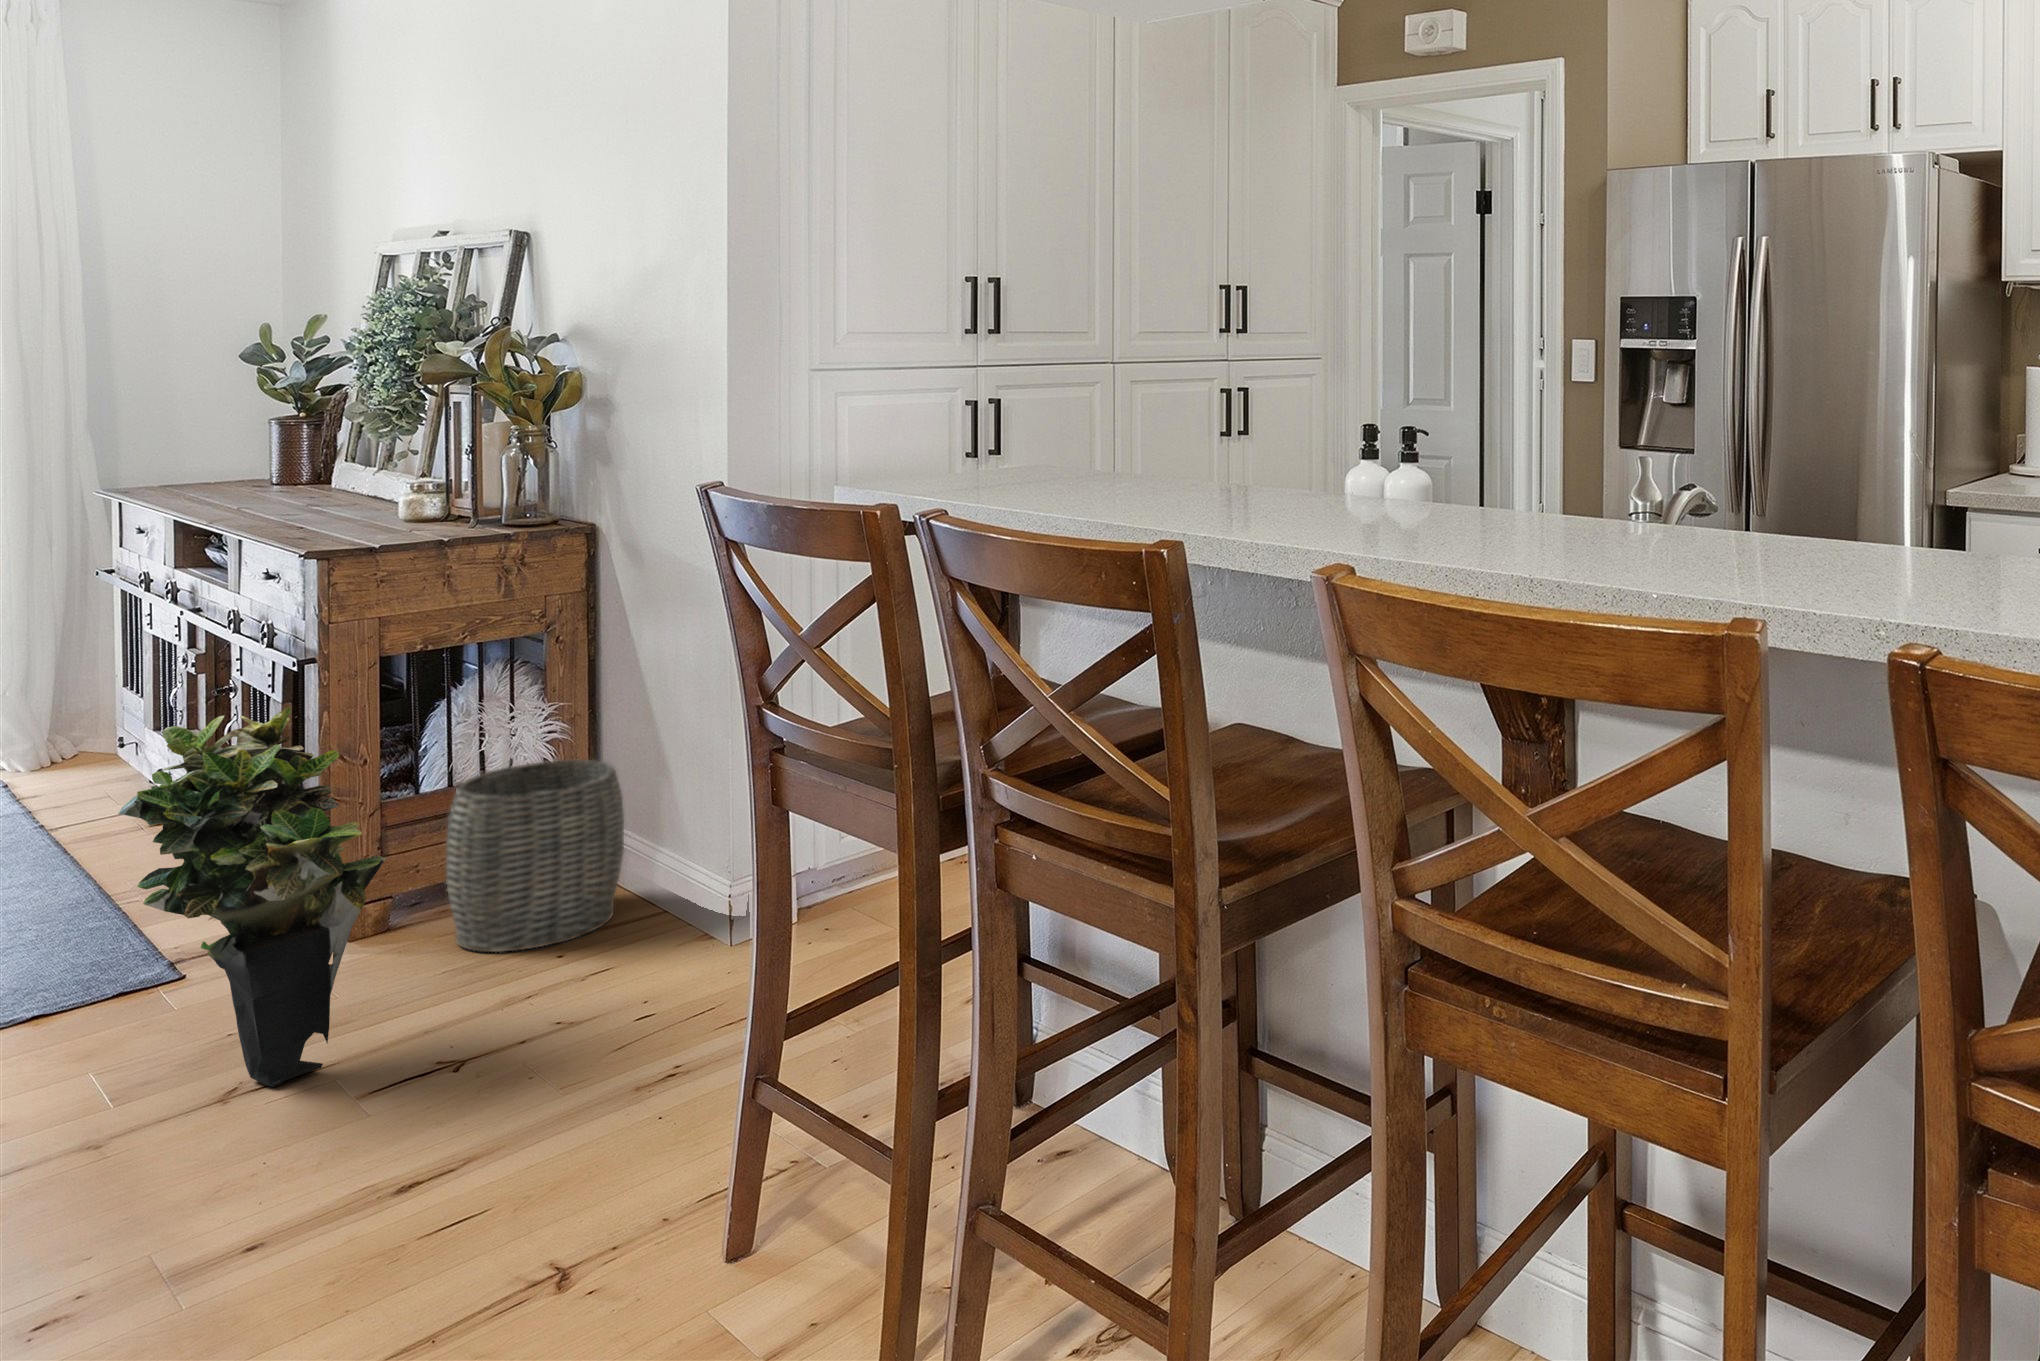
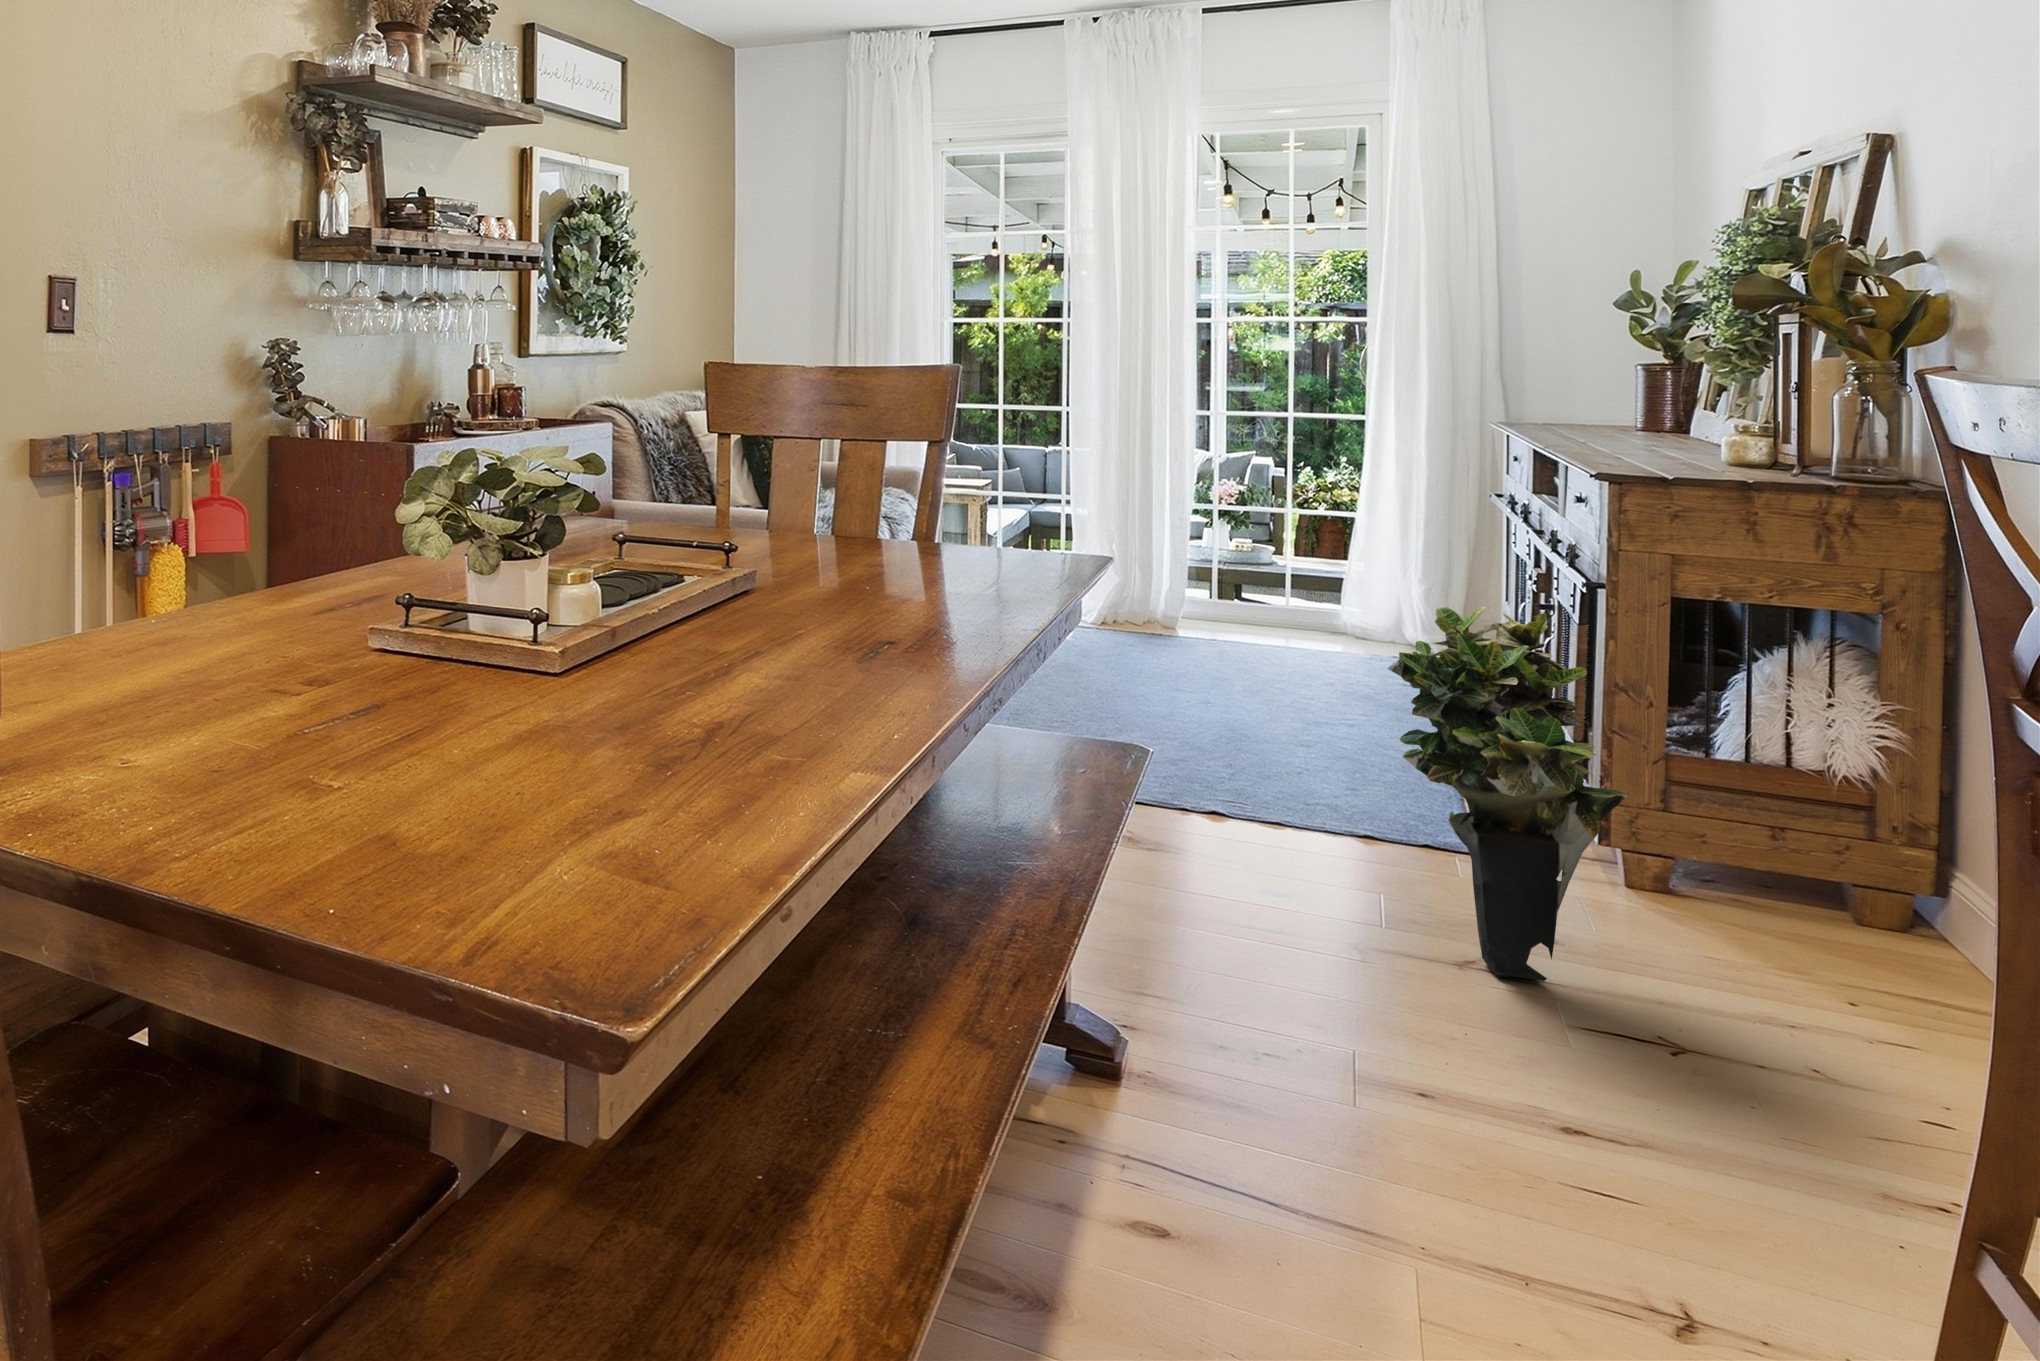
woven basket: present [446,760,624,952] -> none [1727,755,1970,992]

